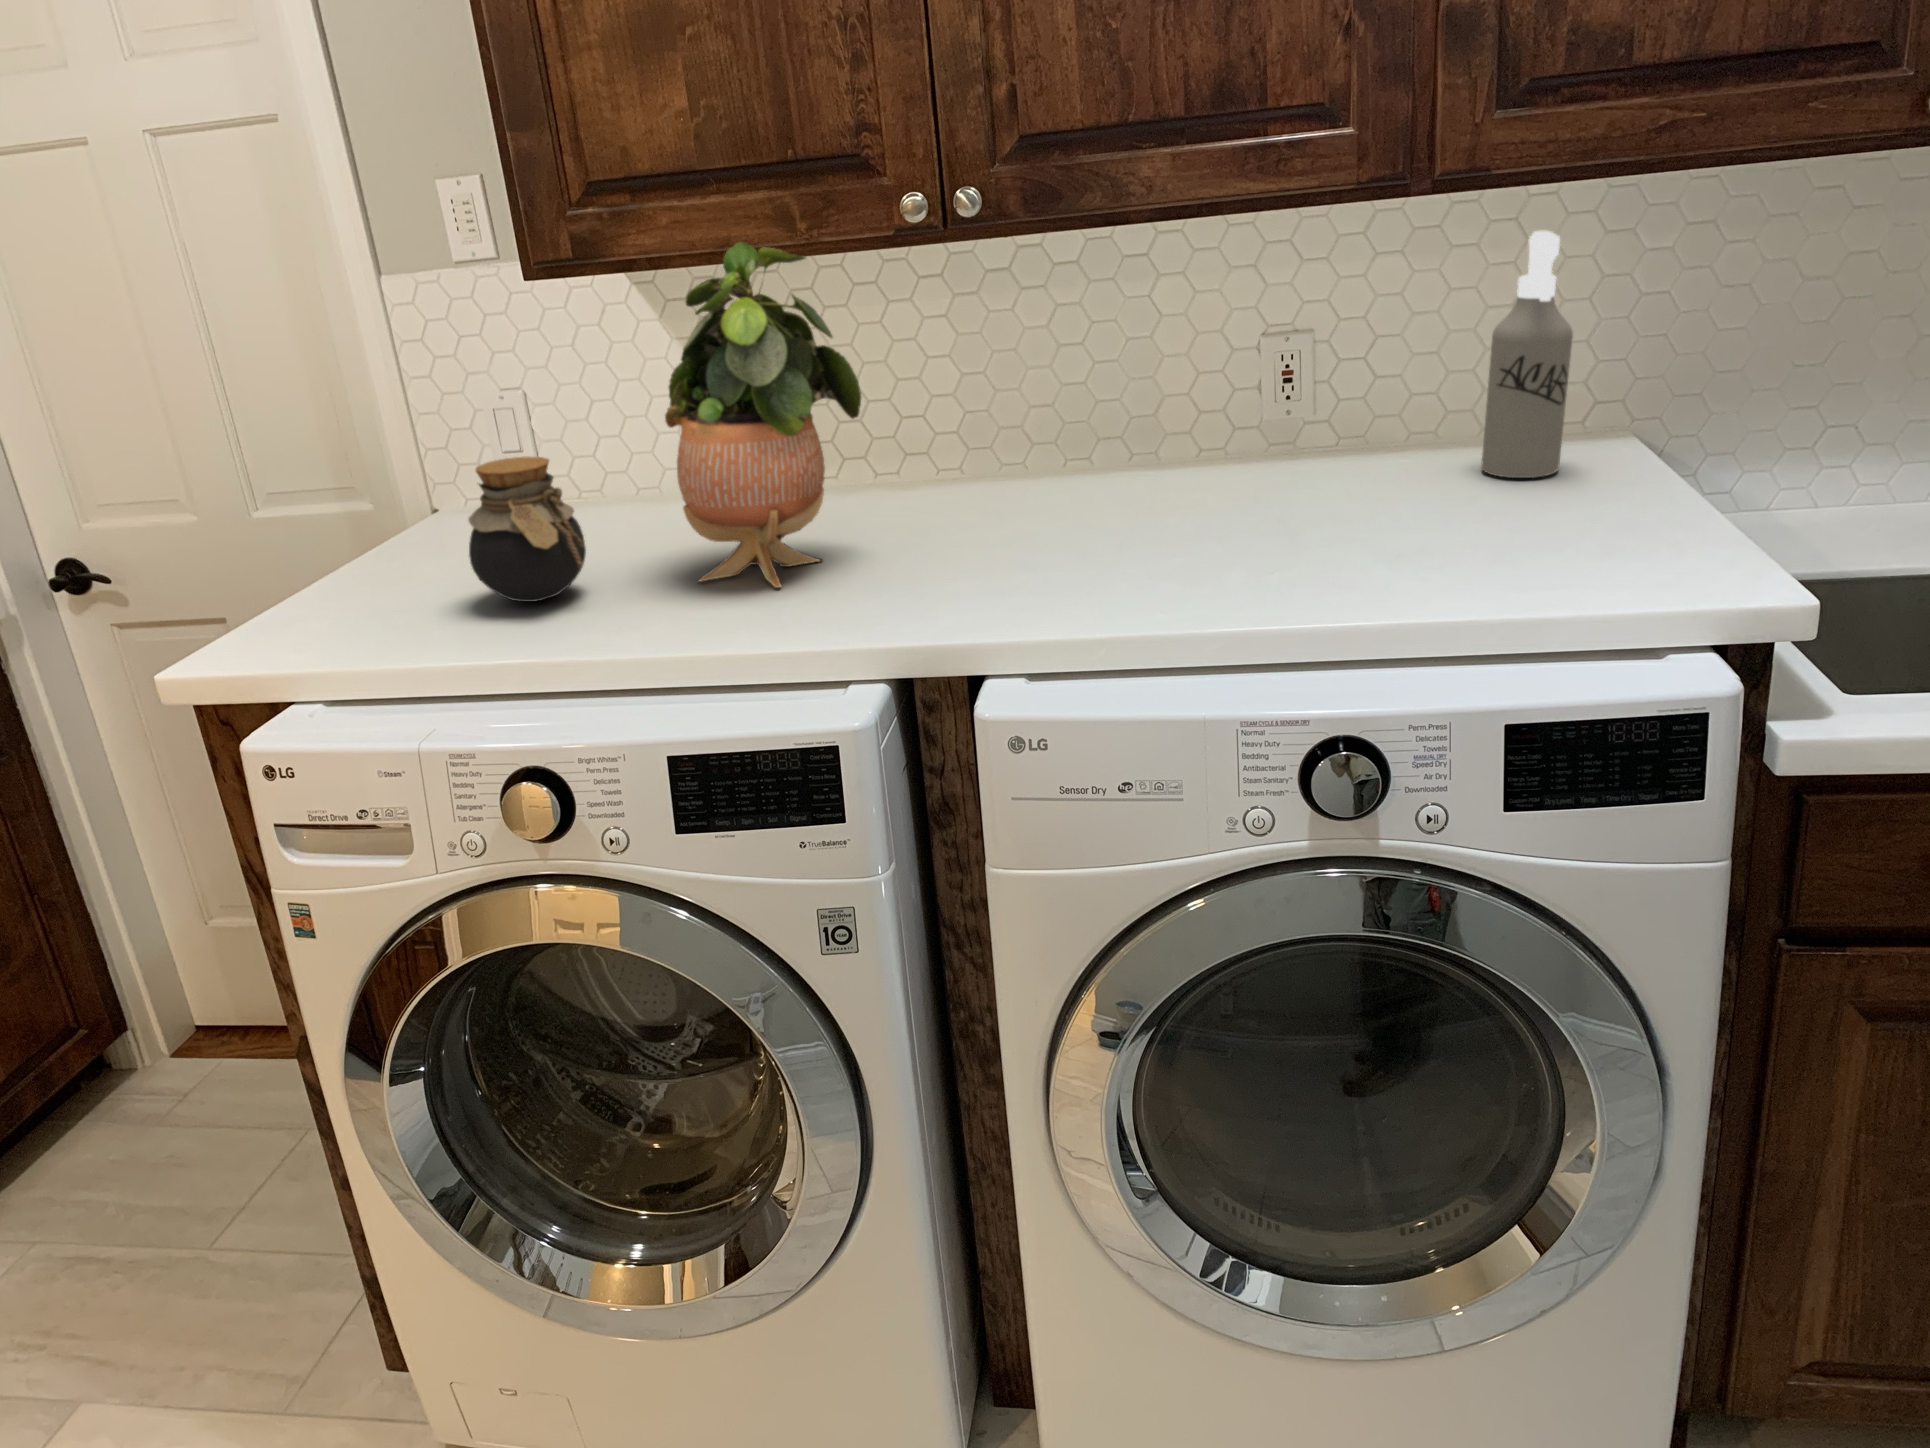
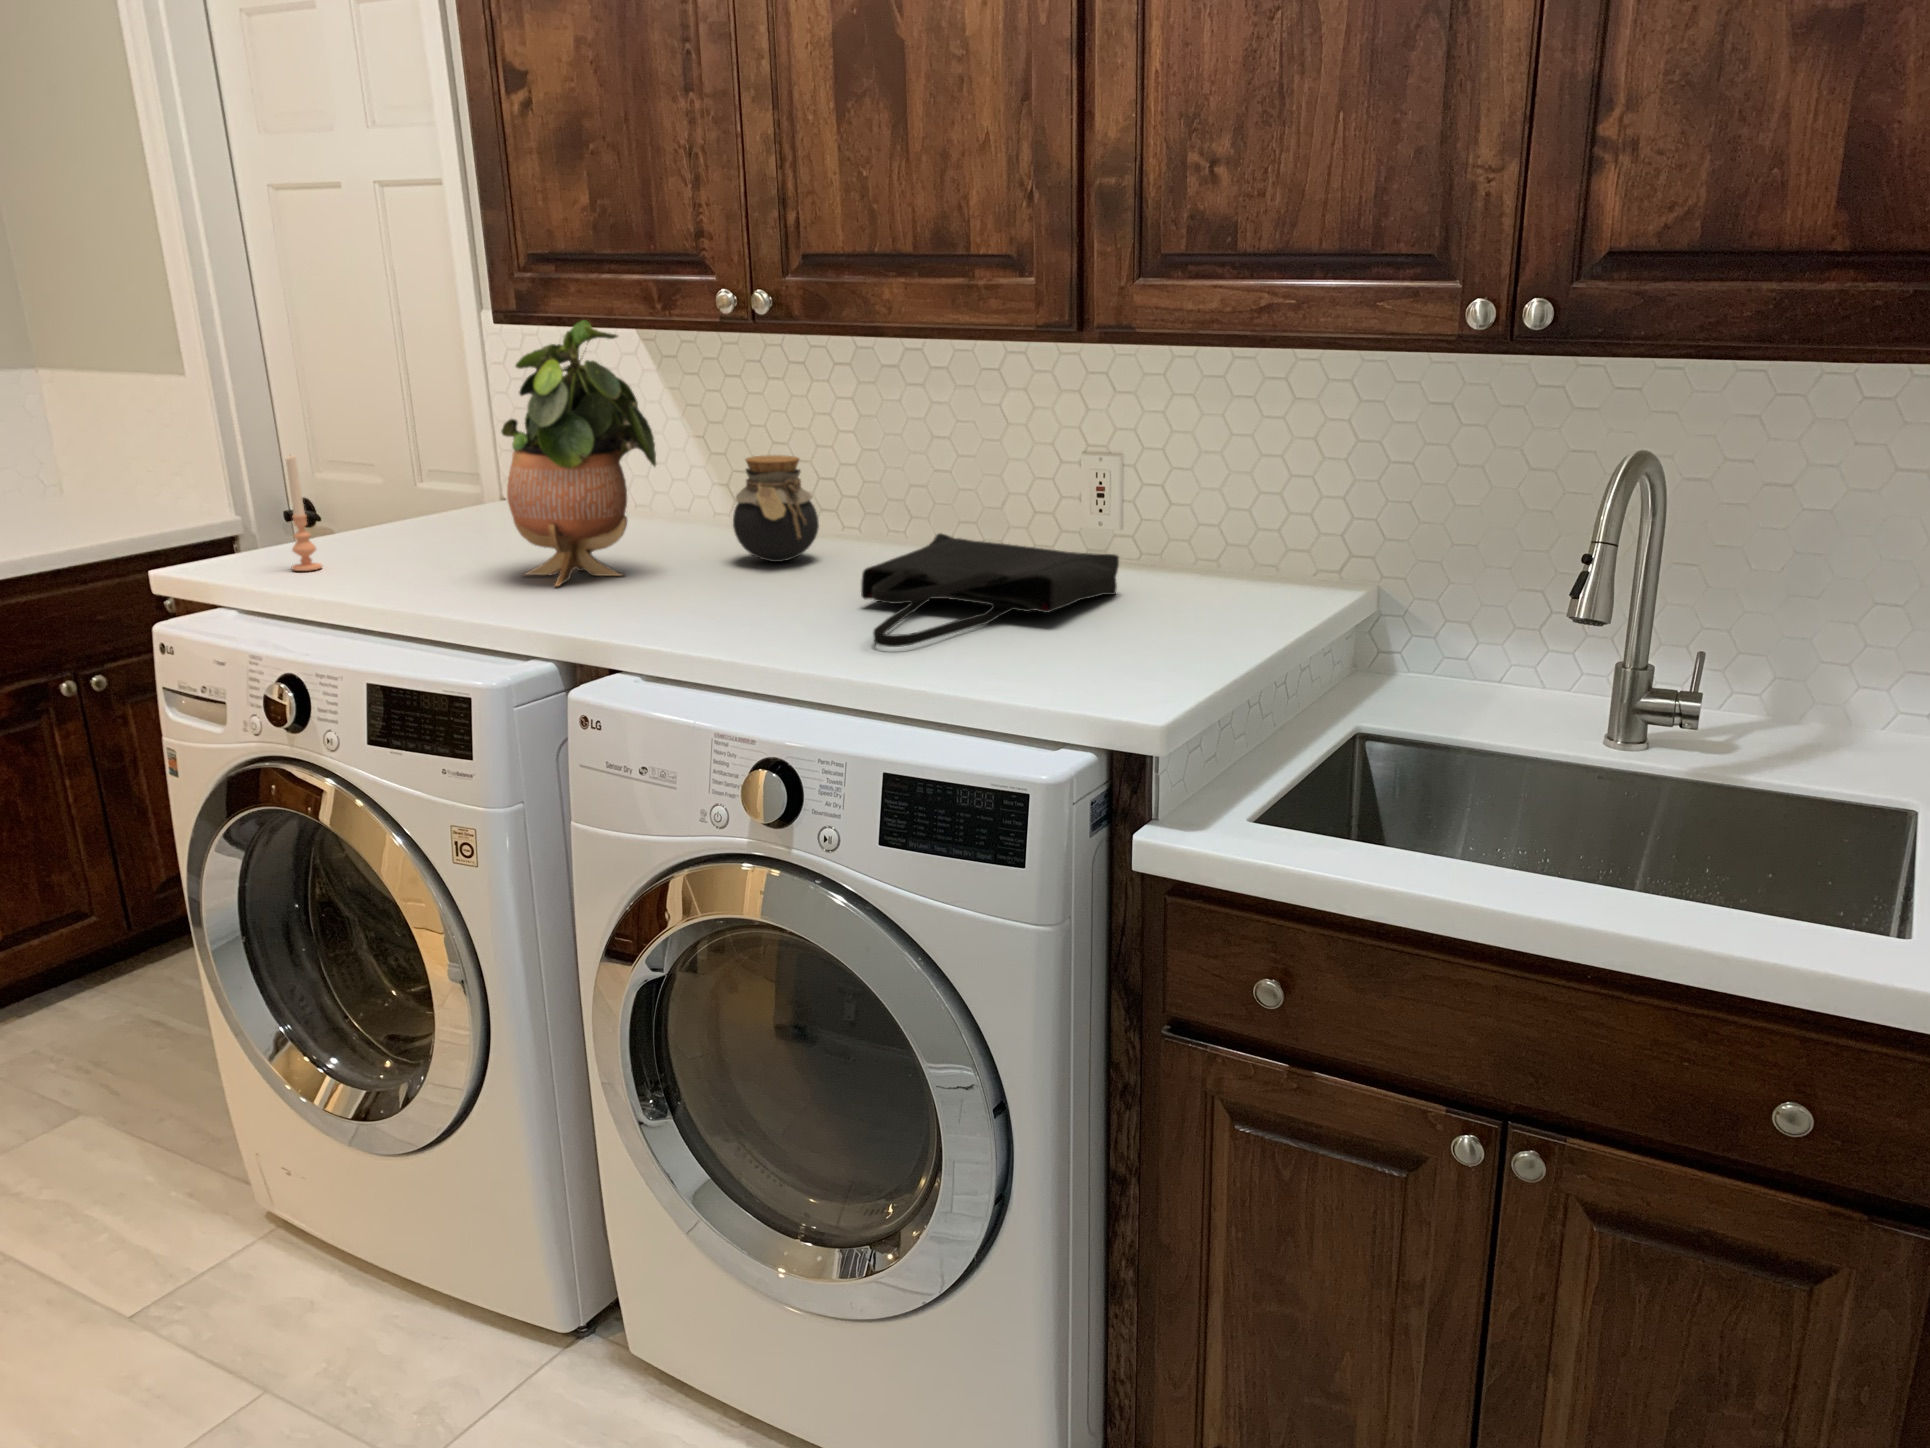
spray bottle: present [1481,231,1573,478] -> none [1202,383,1278,606]
tote bag: none [1162,441,1439,584] -> present [861,533,1119,647]
jar: present [468,457,586,602] -> present [733,455,819,562]
candle: none [349,474,406,631] -> present [286,455,322,571]

